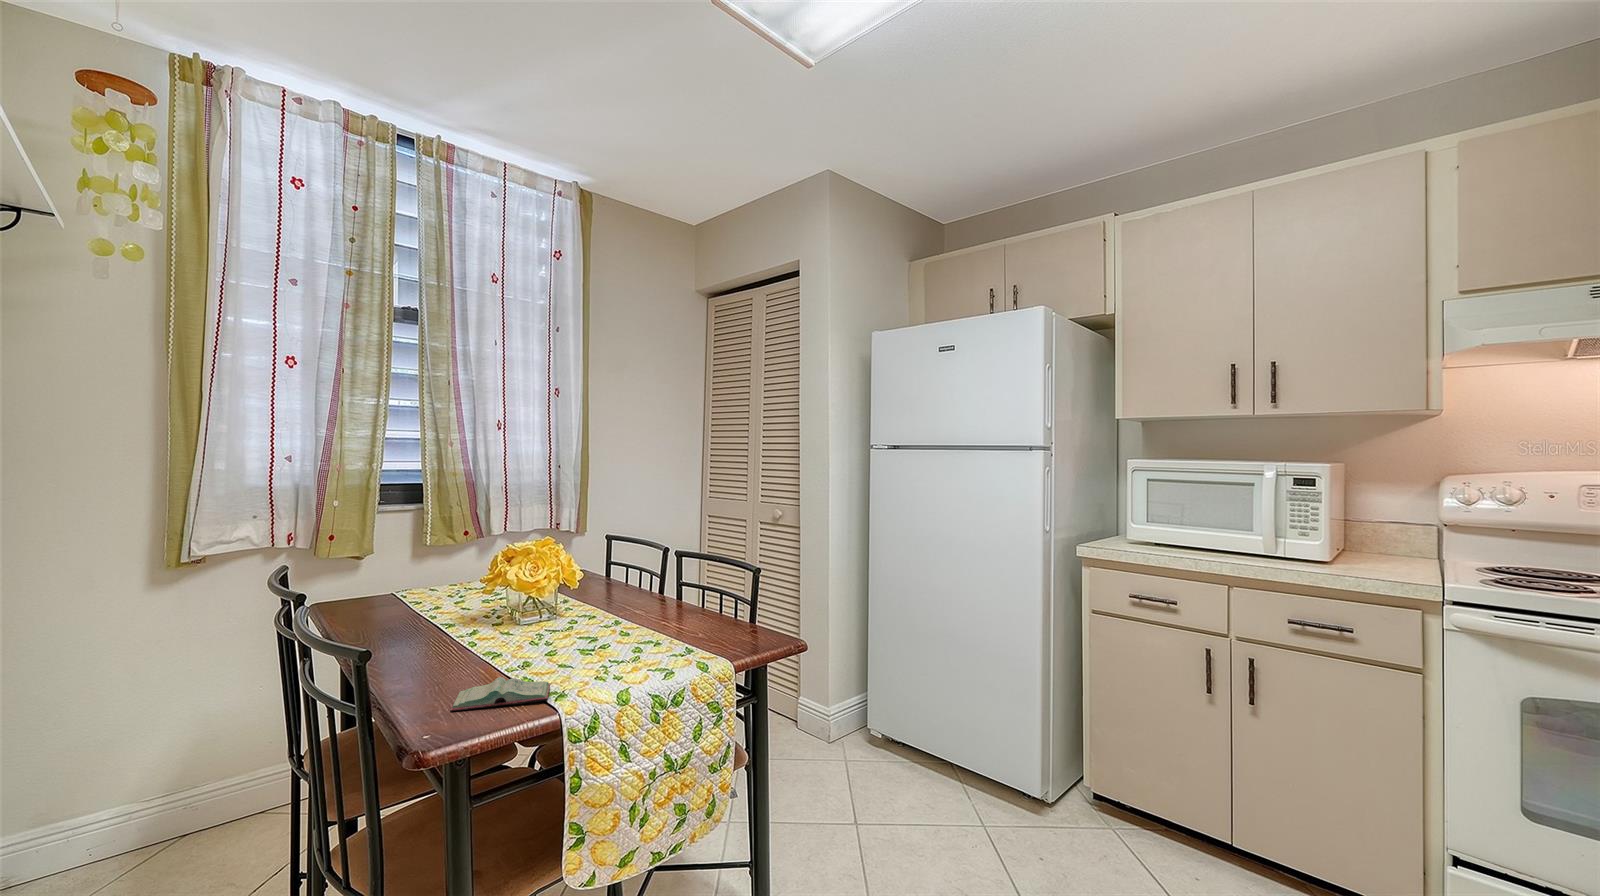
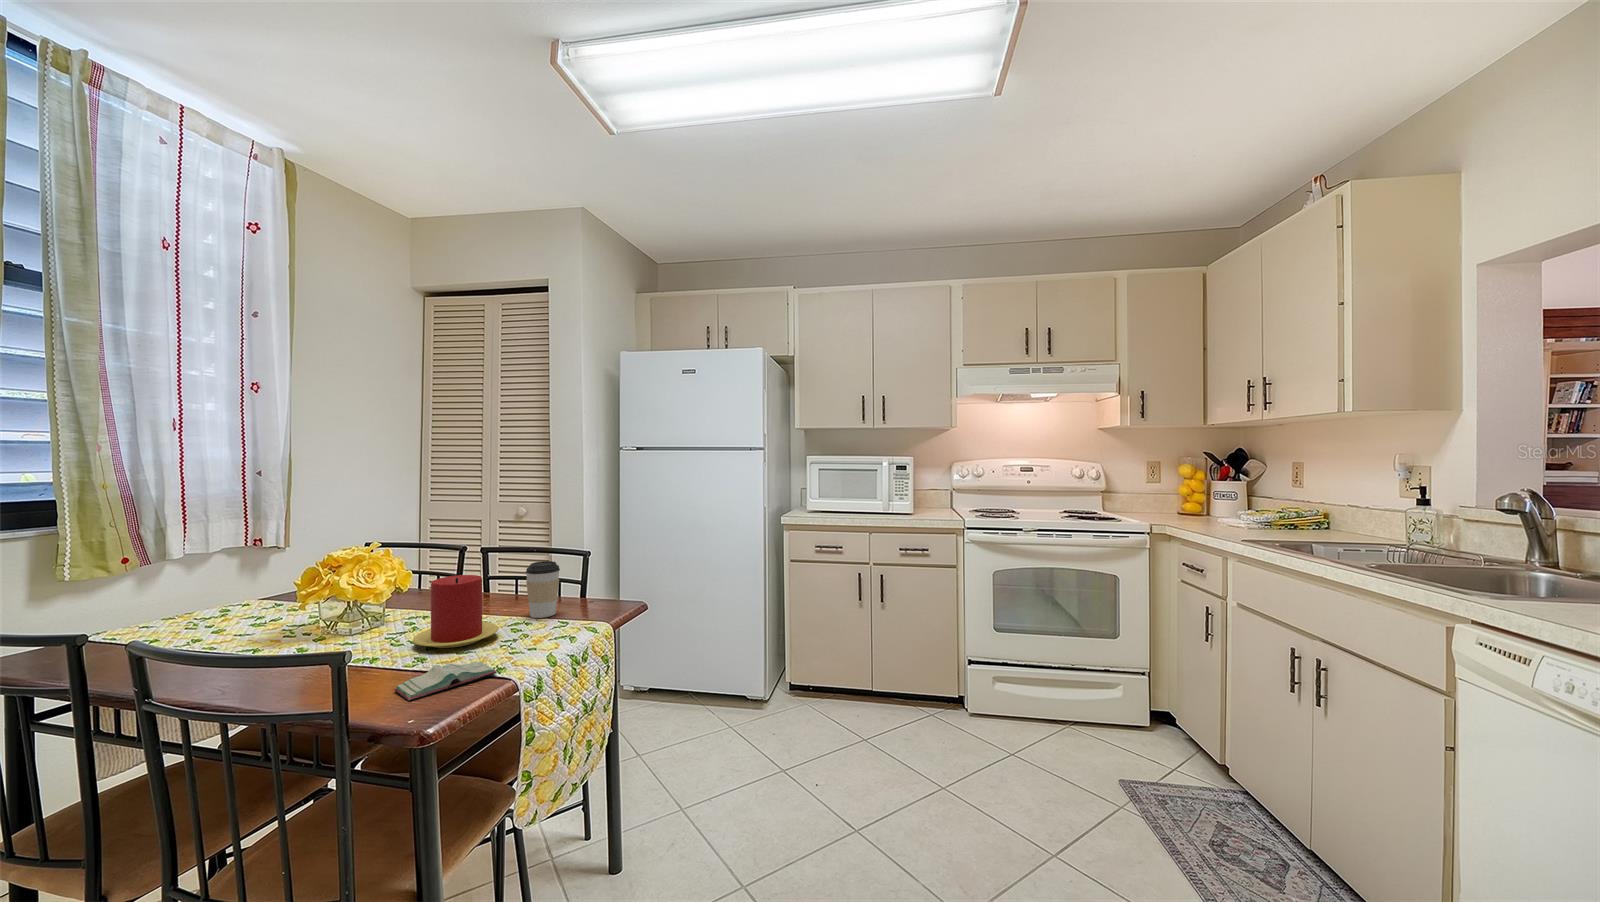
coffee cup: none [668,575,705,640] -> present [526,561,560,618]
candle: none [537,581,620,658] -> present [413,575,498,648]

